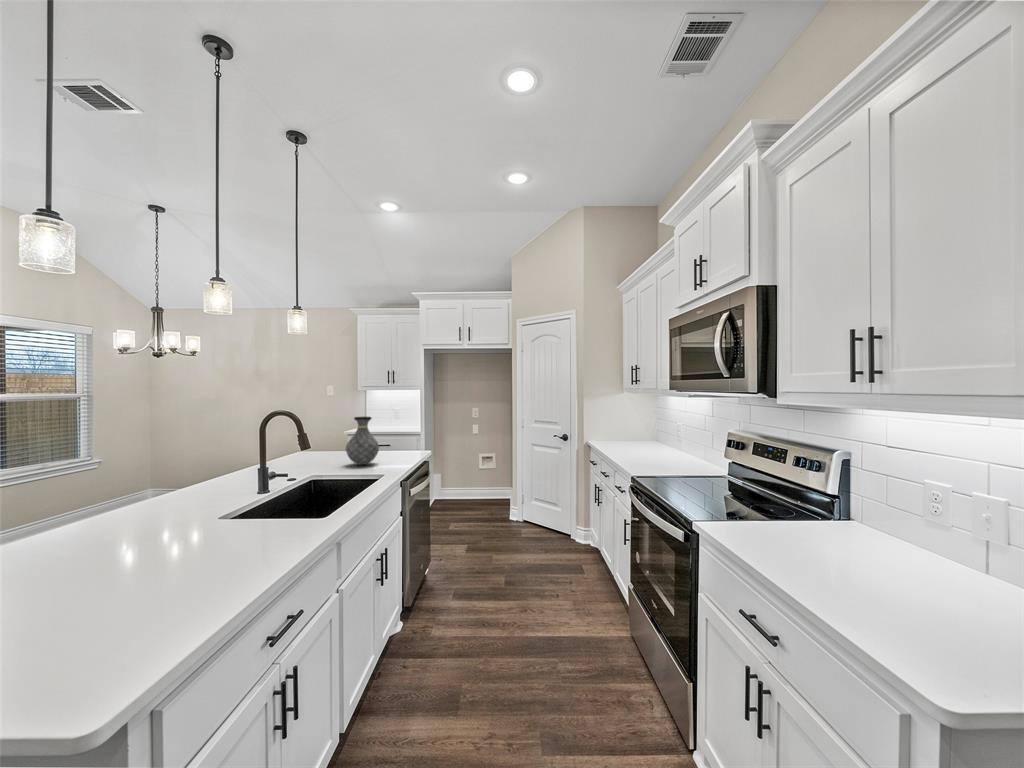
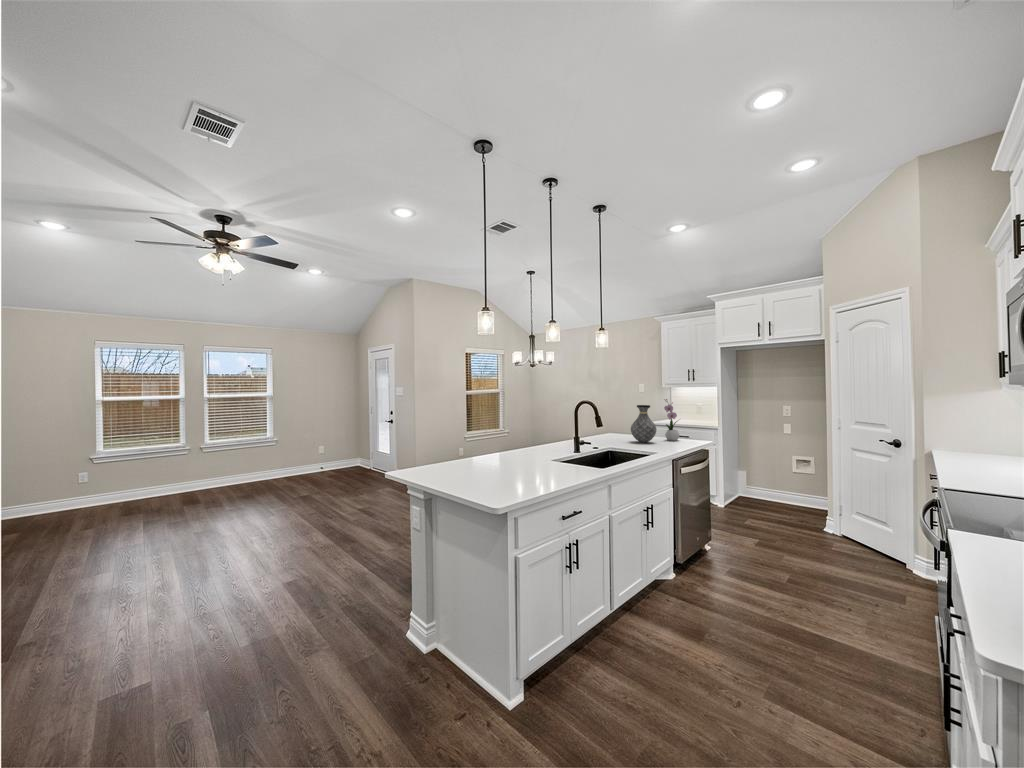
flower arrangement: none [384,407,402,458] -> present [664,399,680,441]

